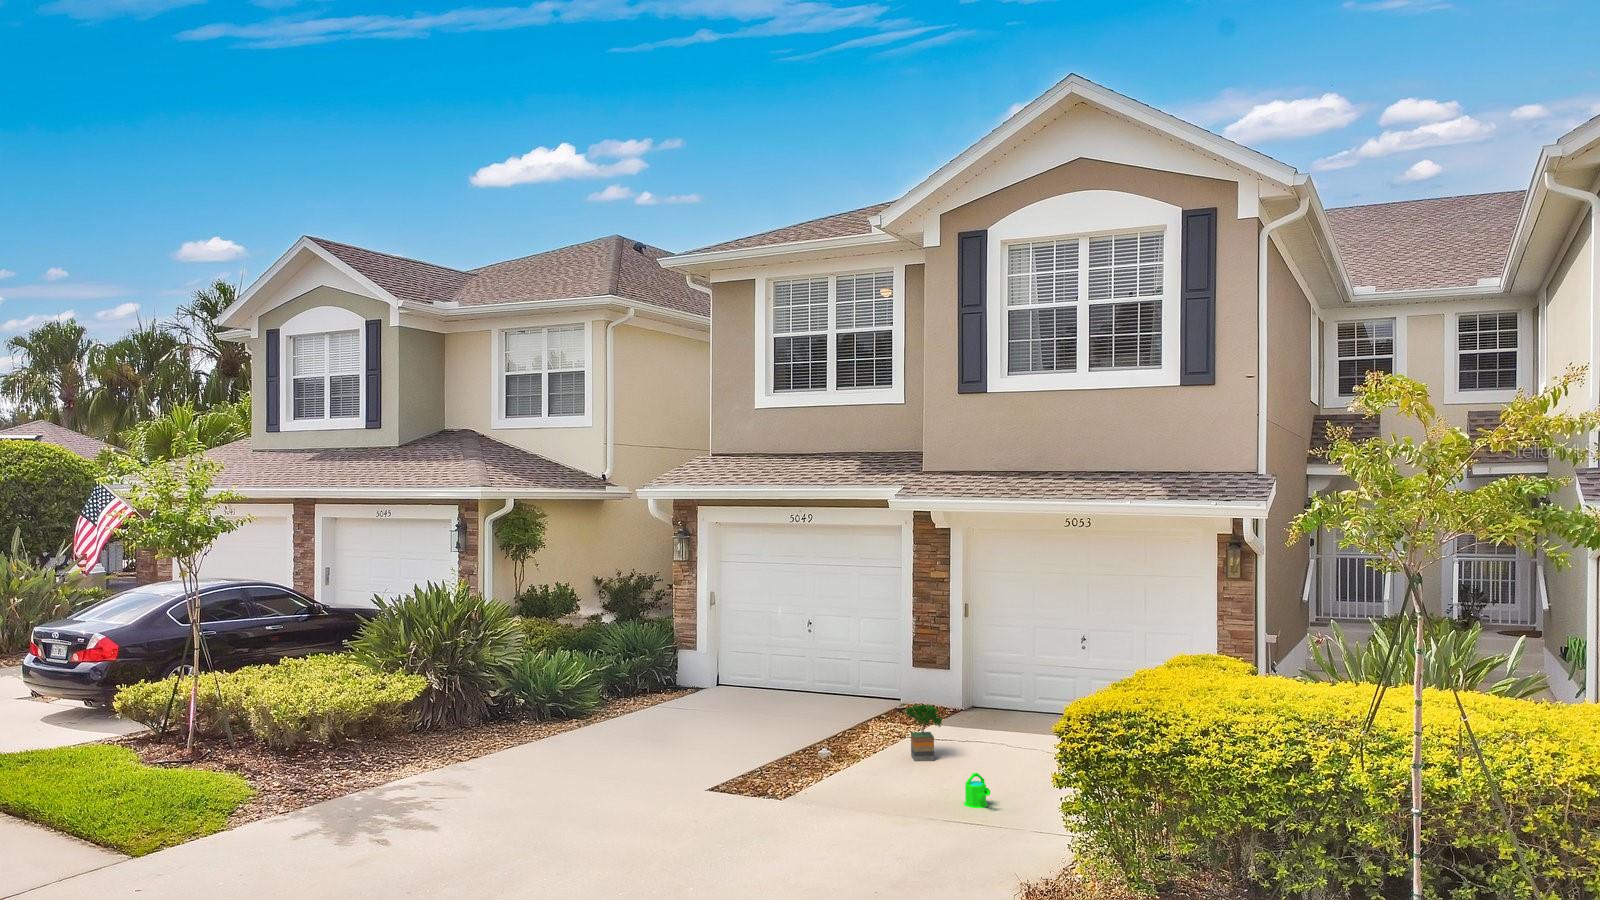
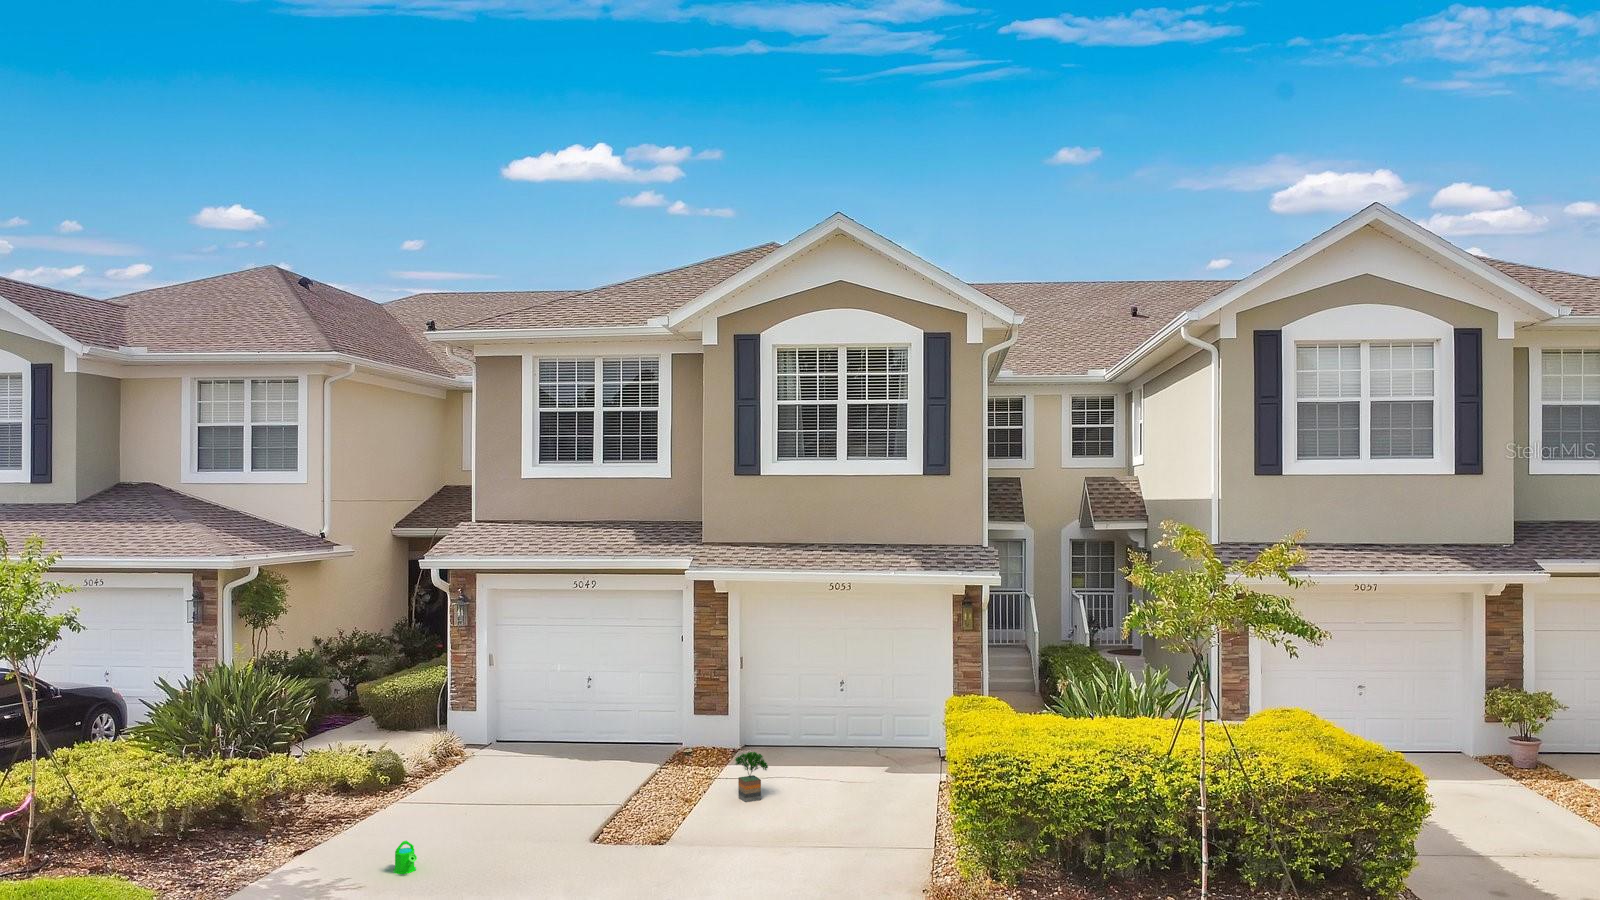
watering can: present [964,773,990,808] -> present [393,841,417,874]

